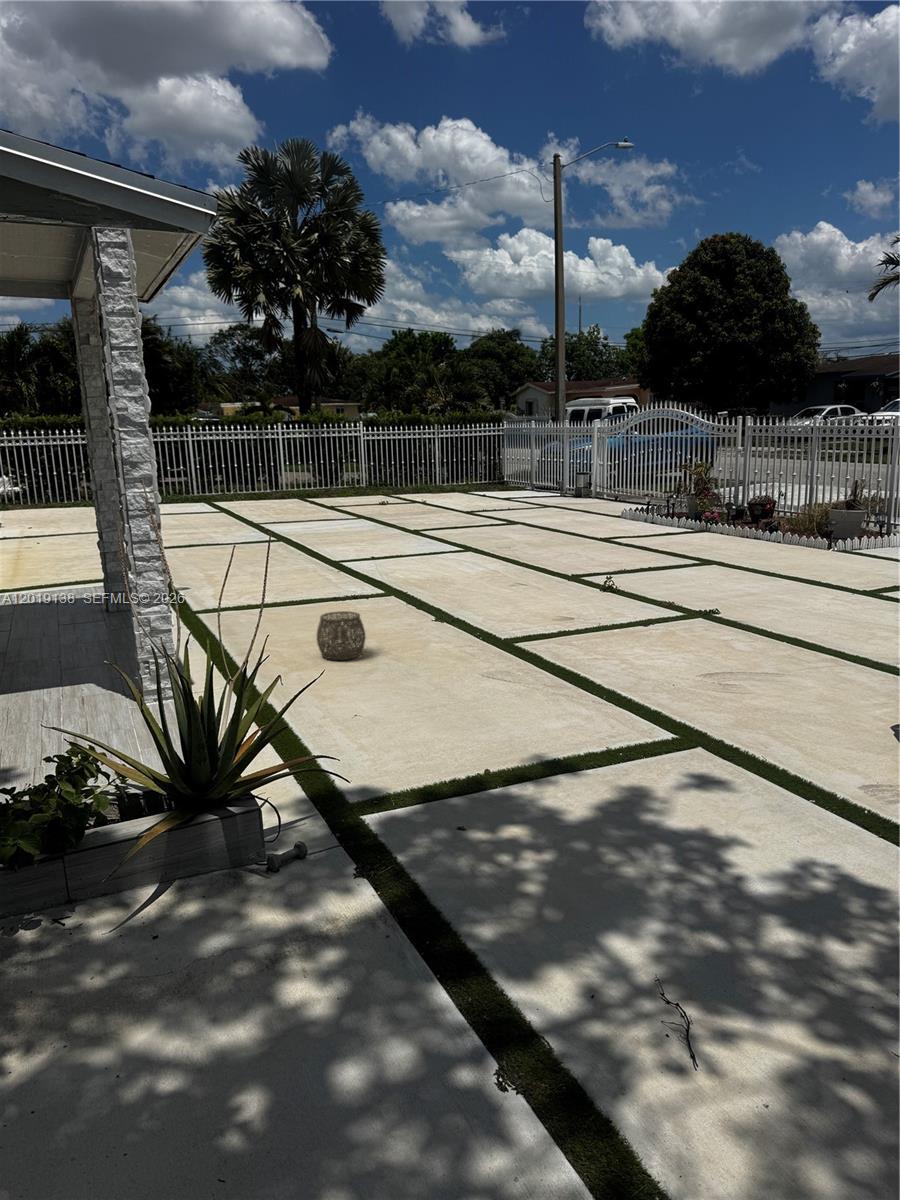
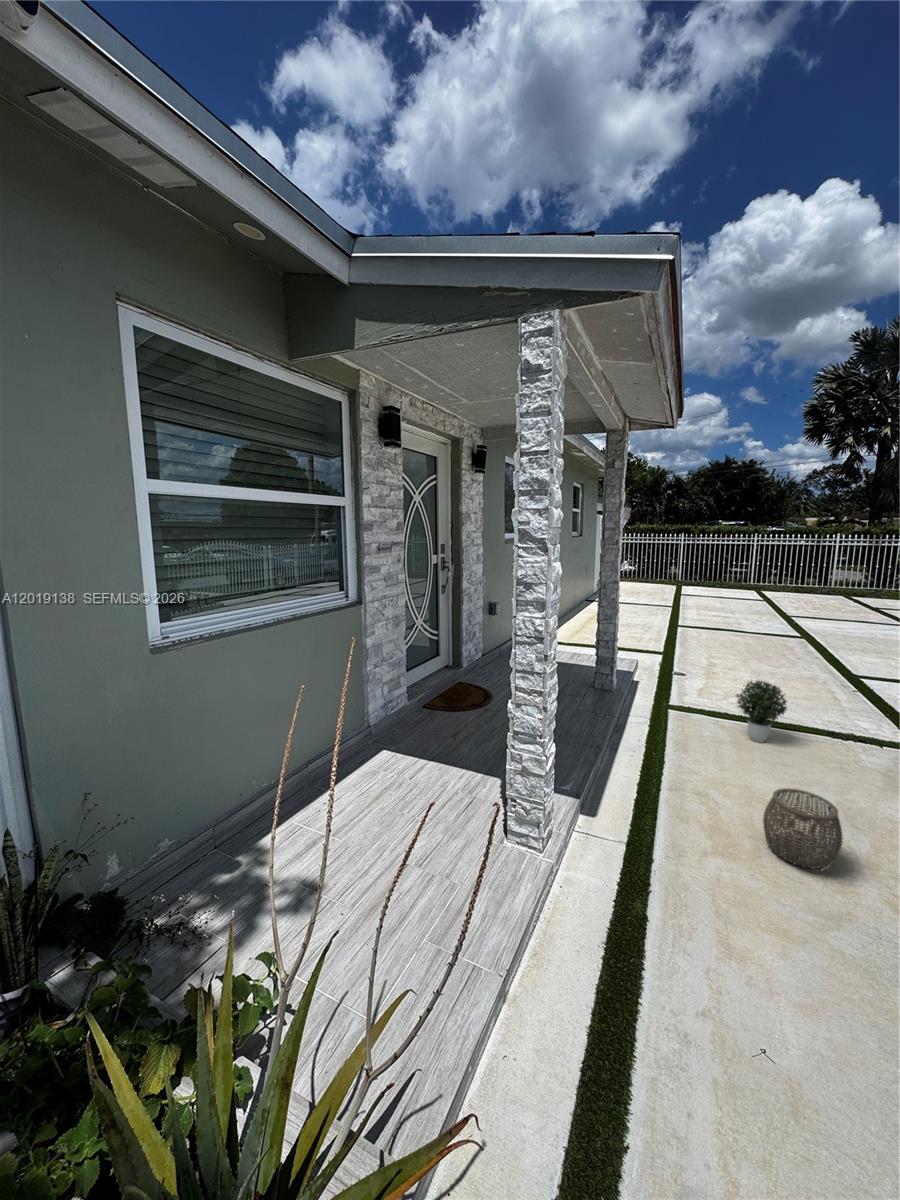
potted plant: none [261,557,304,616] -> present [736,681,787,743]

